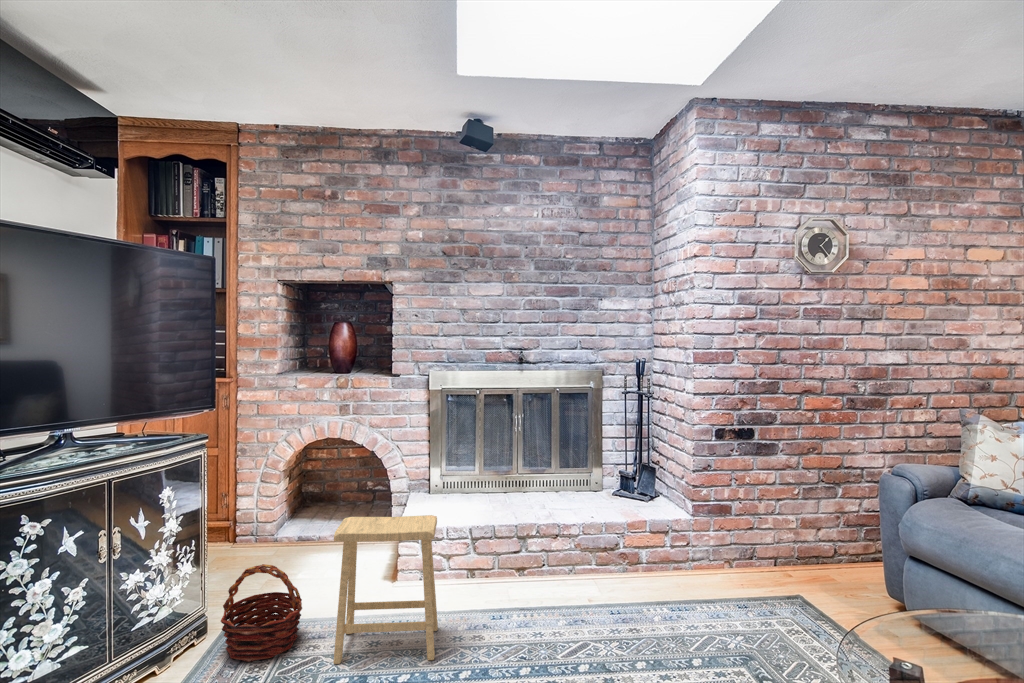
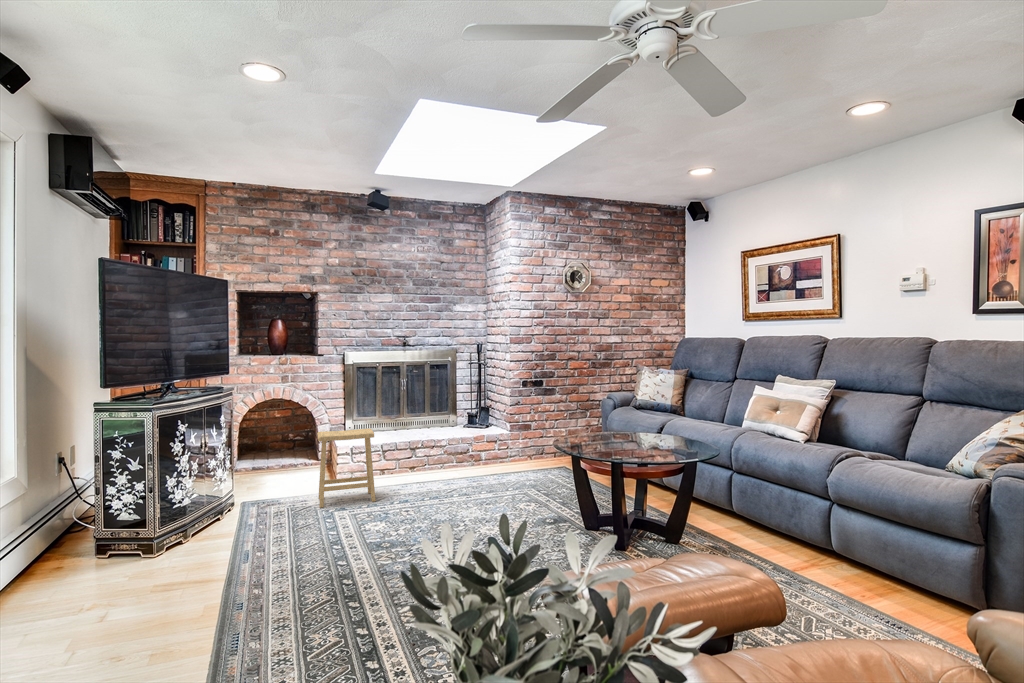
basket: present [221,564,302,662] -> none [245,460,294,512]

